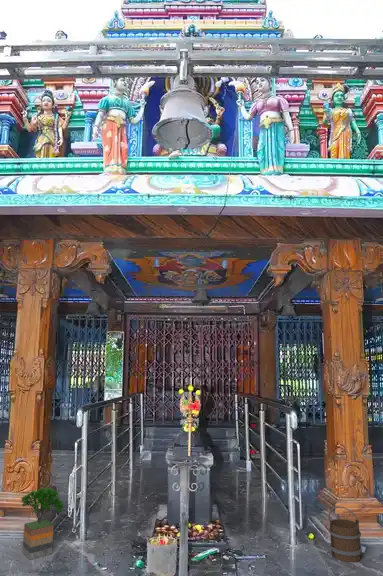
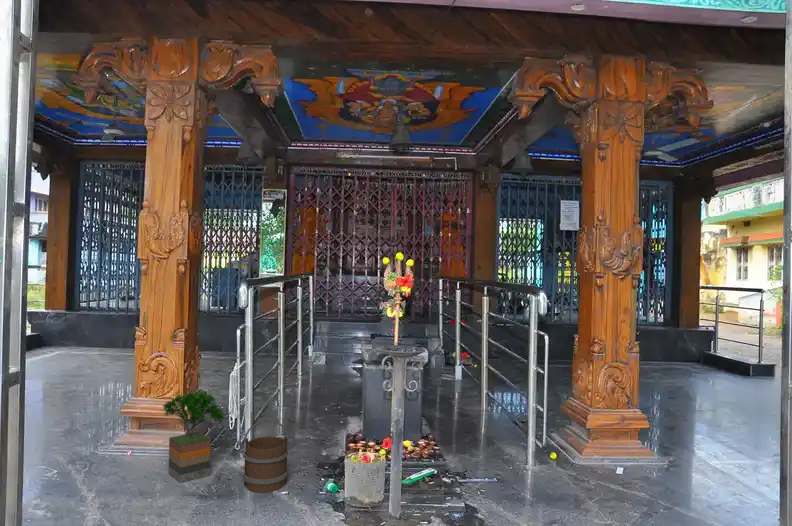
bucket: present [328,506,362,562] -> present [243,420,289,492]

